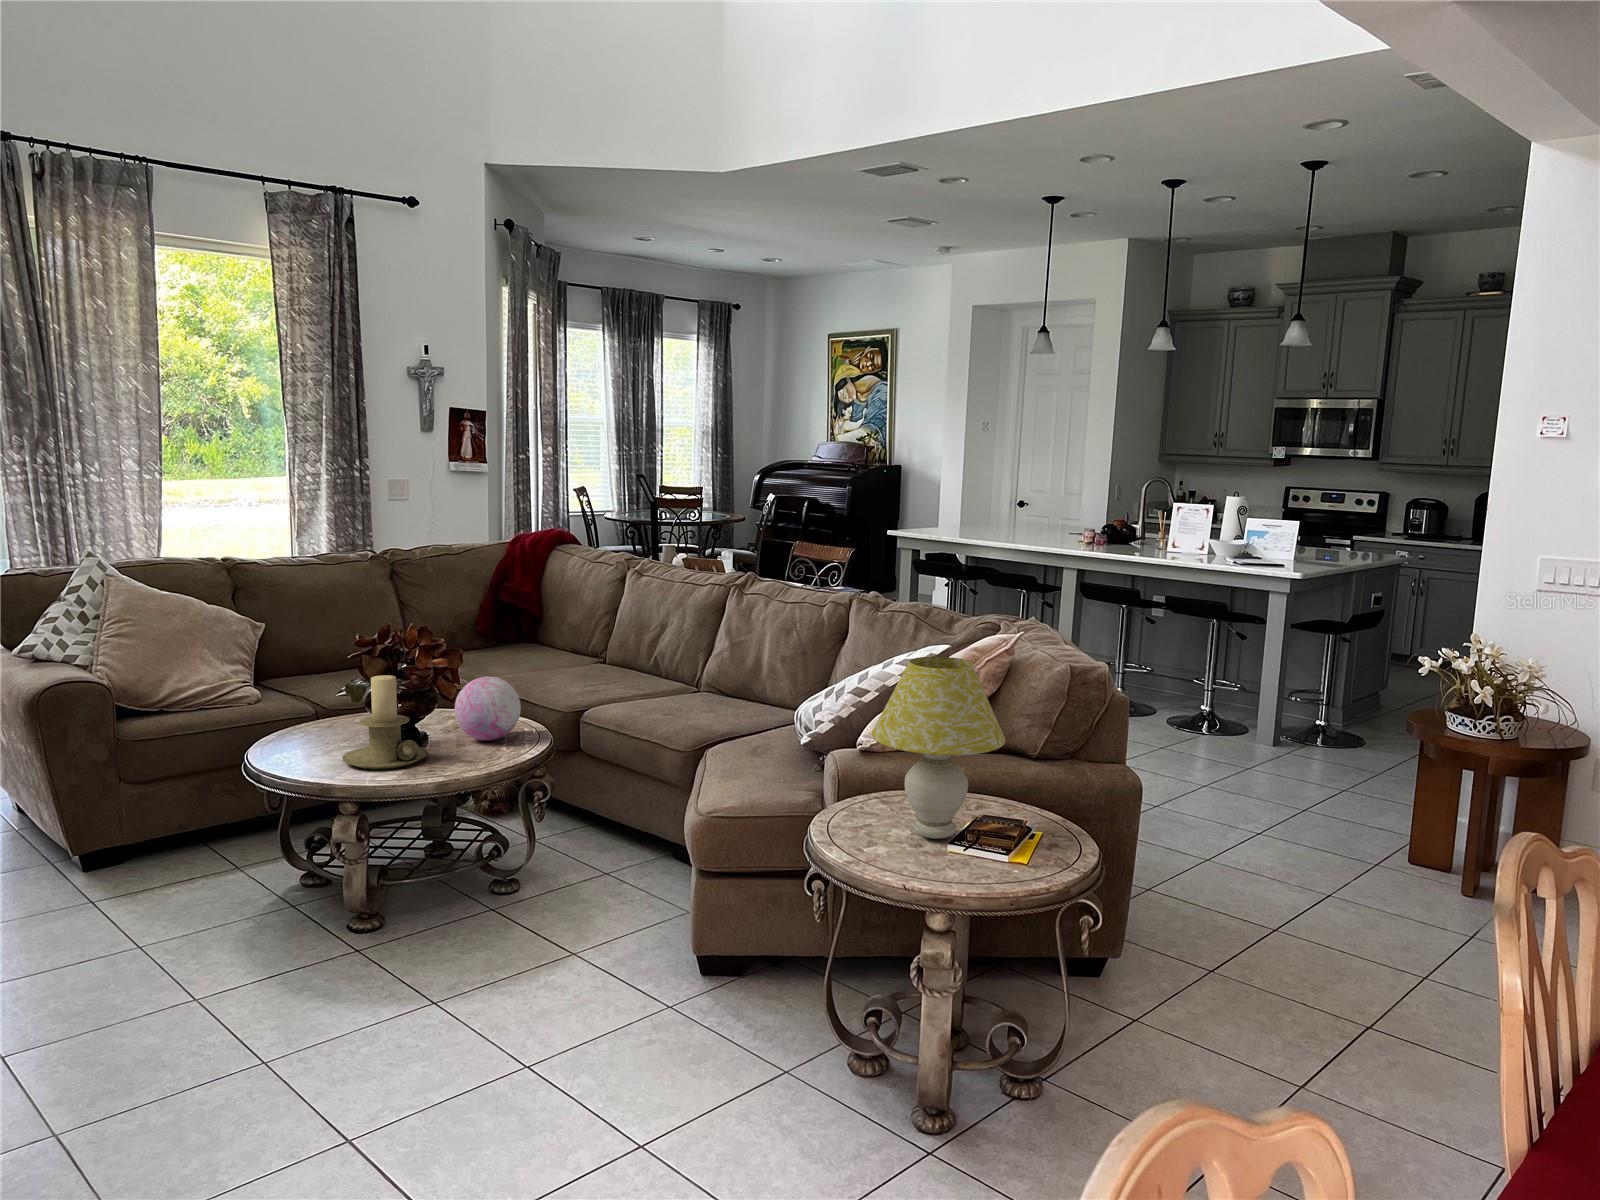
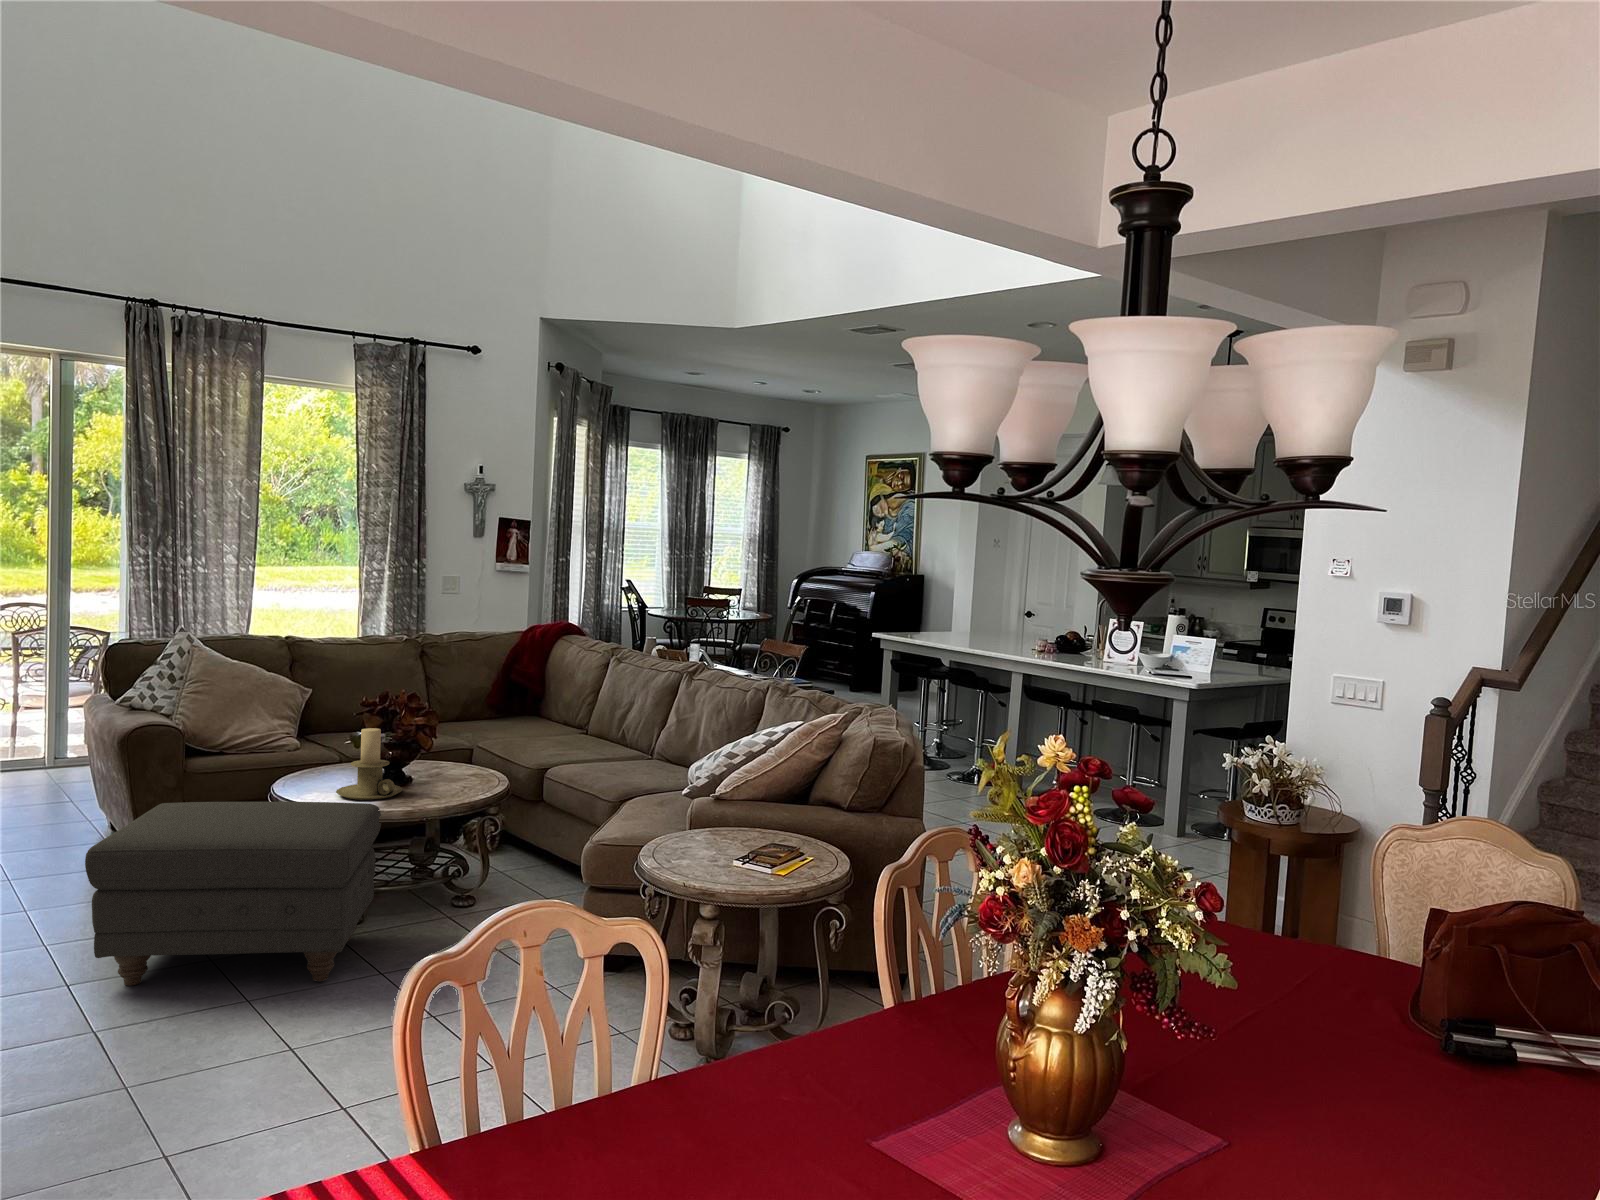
table lamp: present [871,657,1006,839] -> none [687,724,787,862]
decorative orb: present [455,676,521,741] -> none [430,734,482,785]
ottoman: none [30,775,413,1046] -> present [85,802,381,986]

